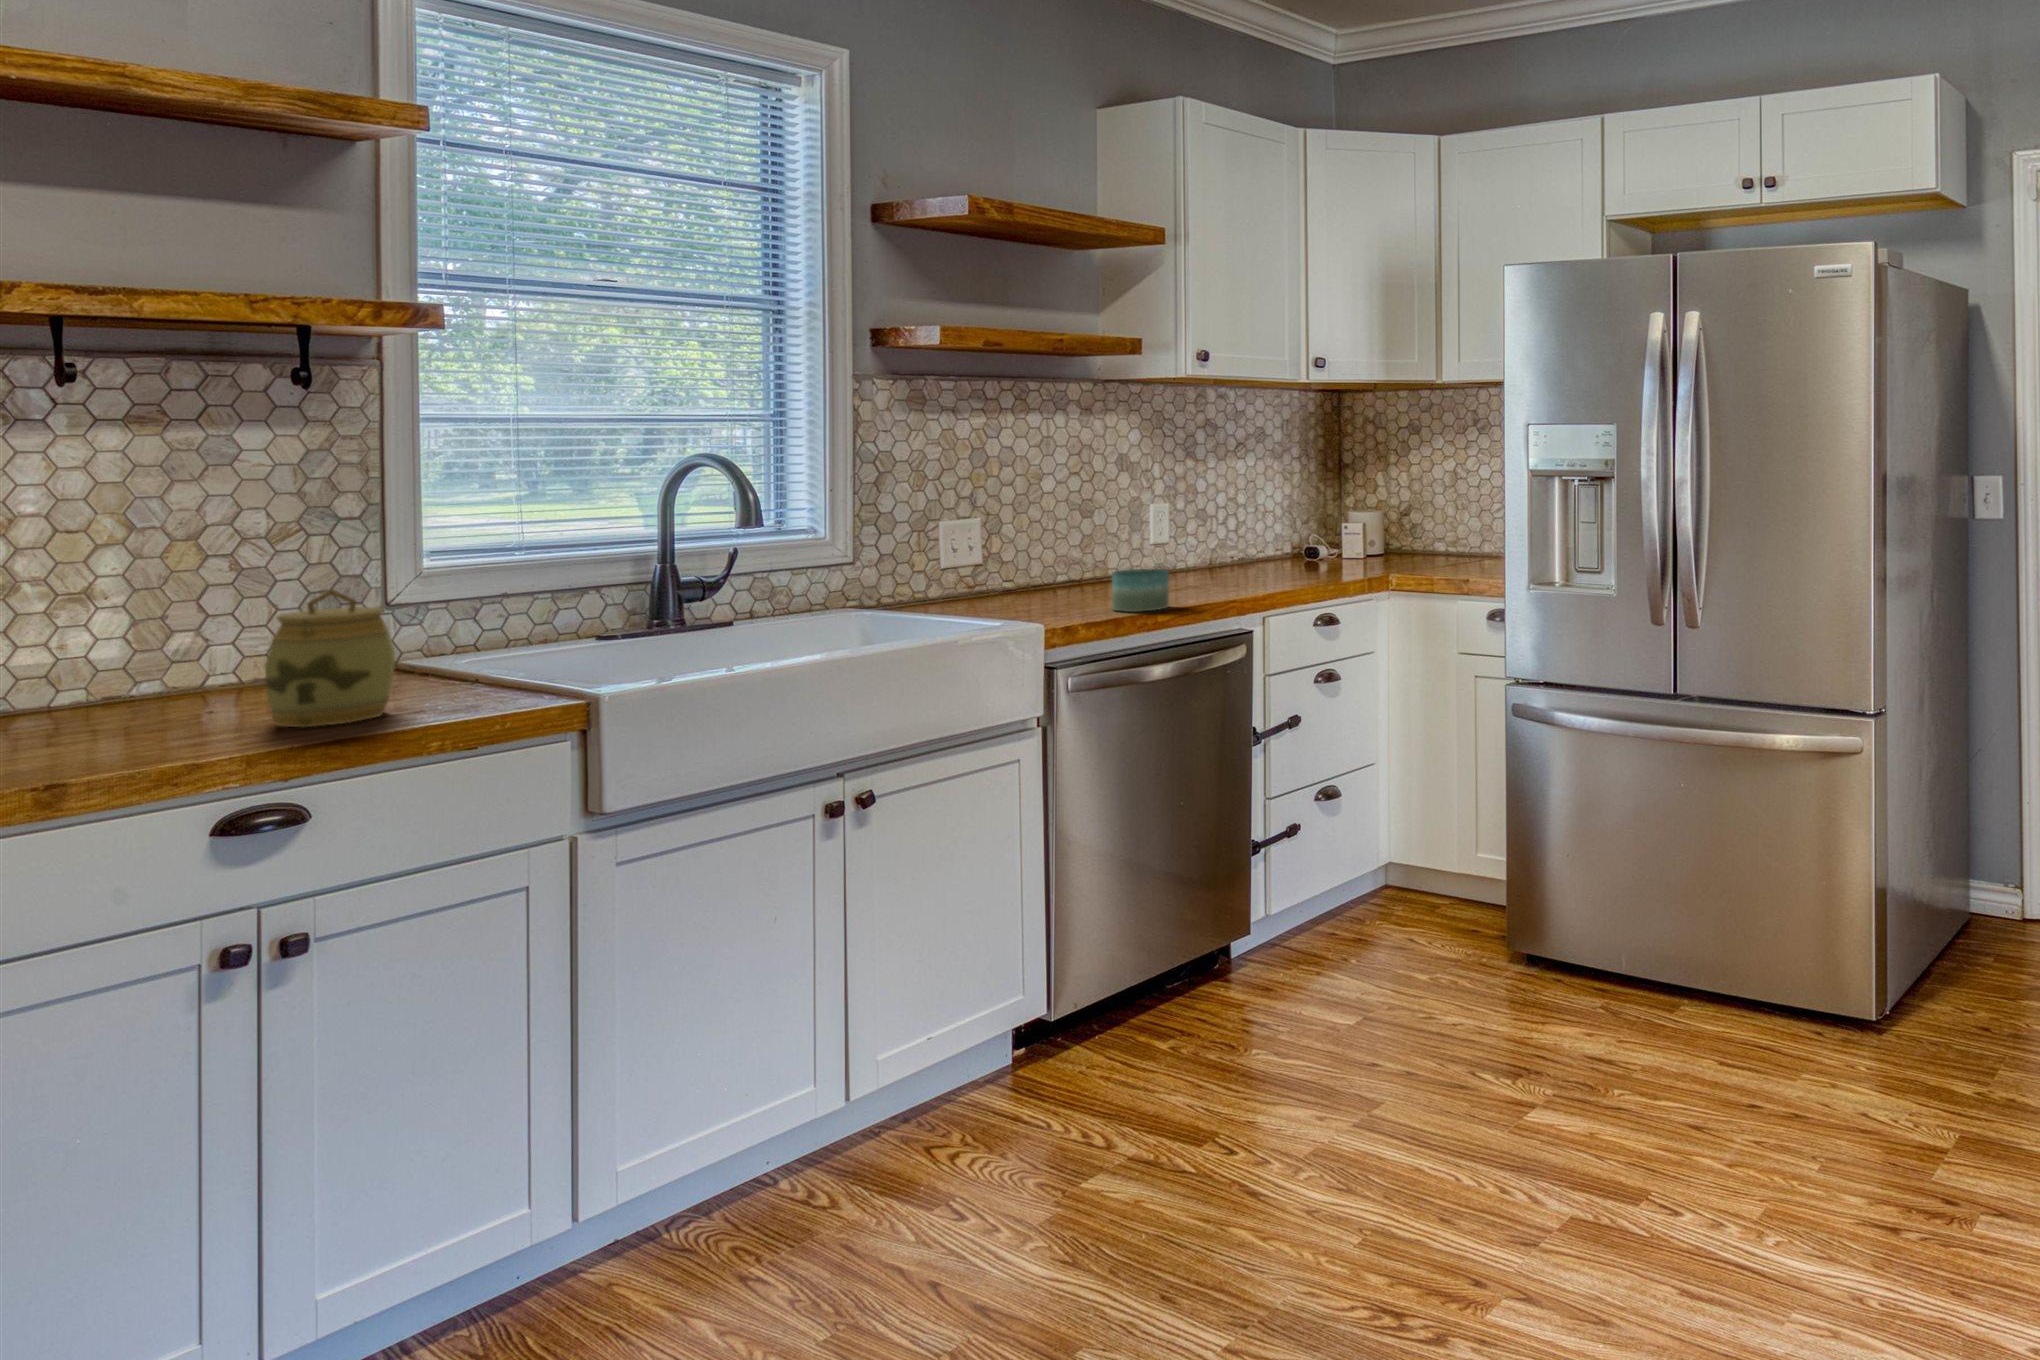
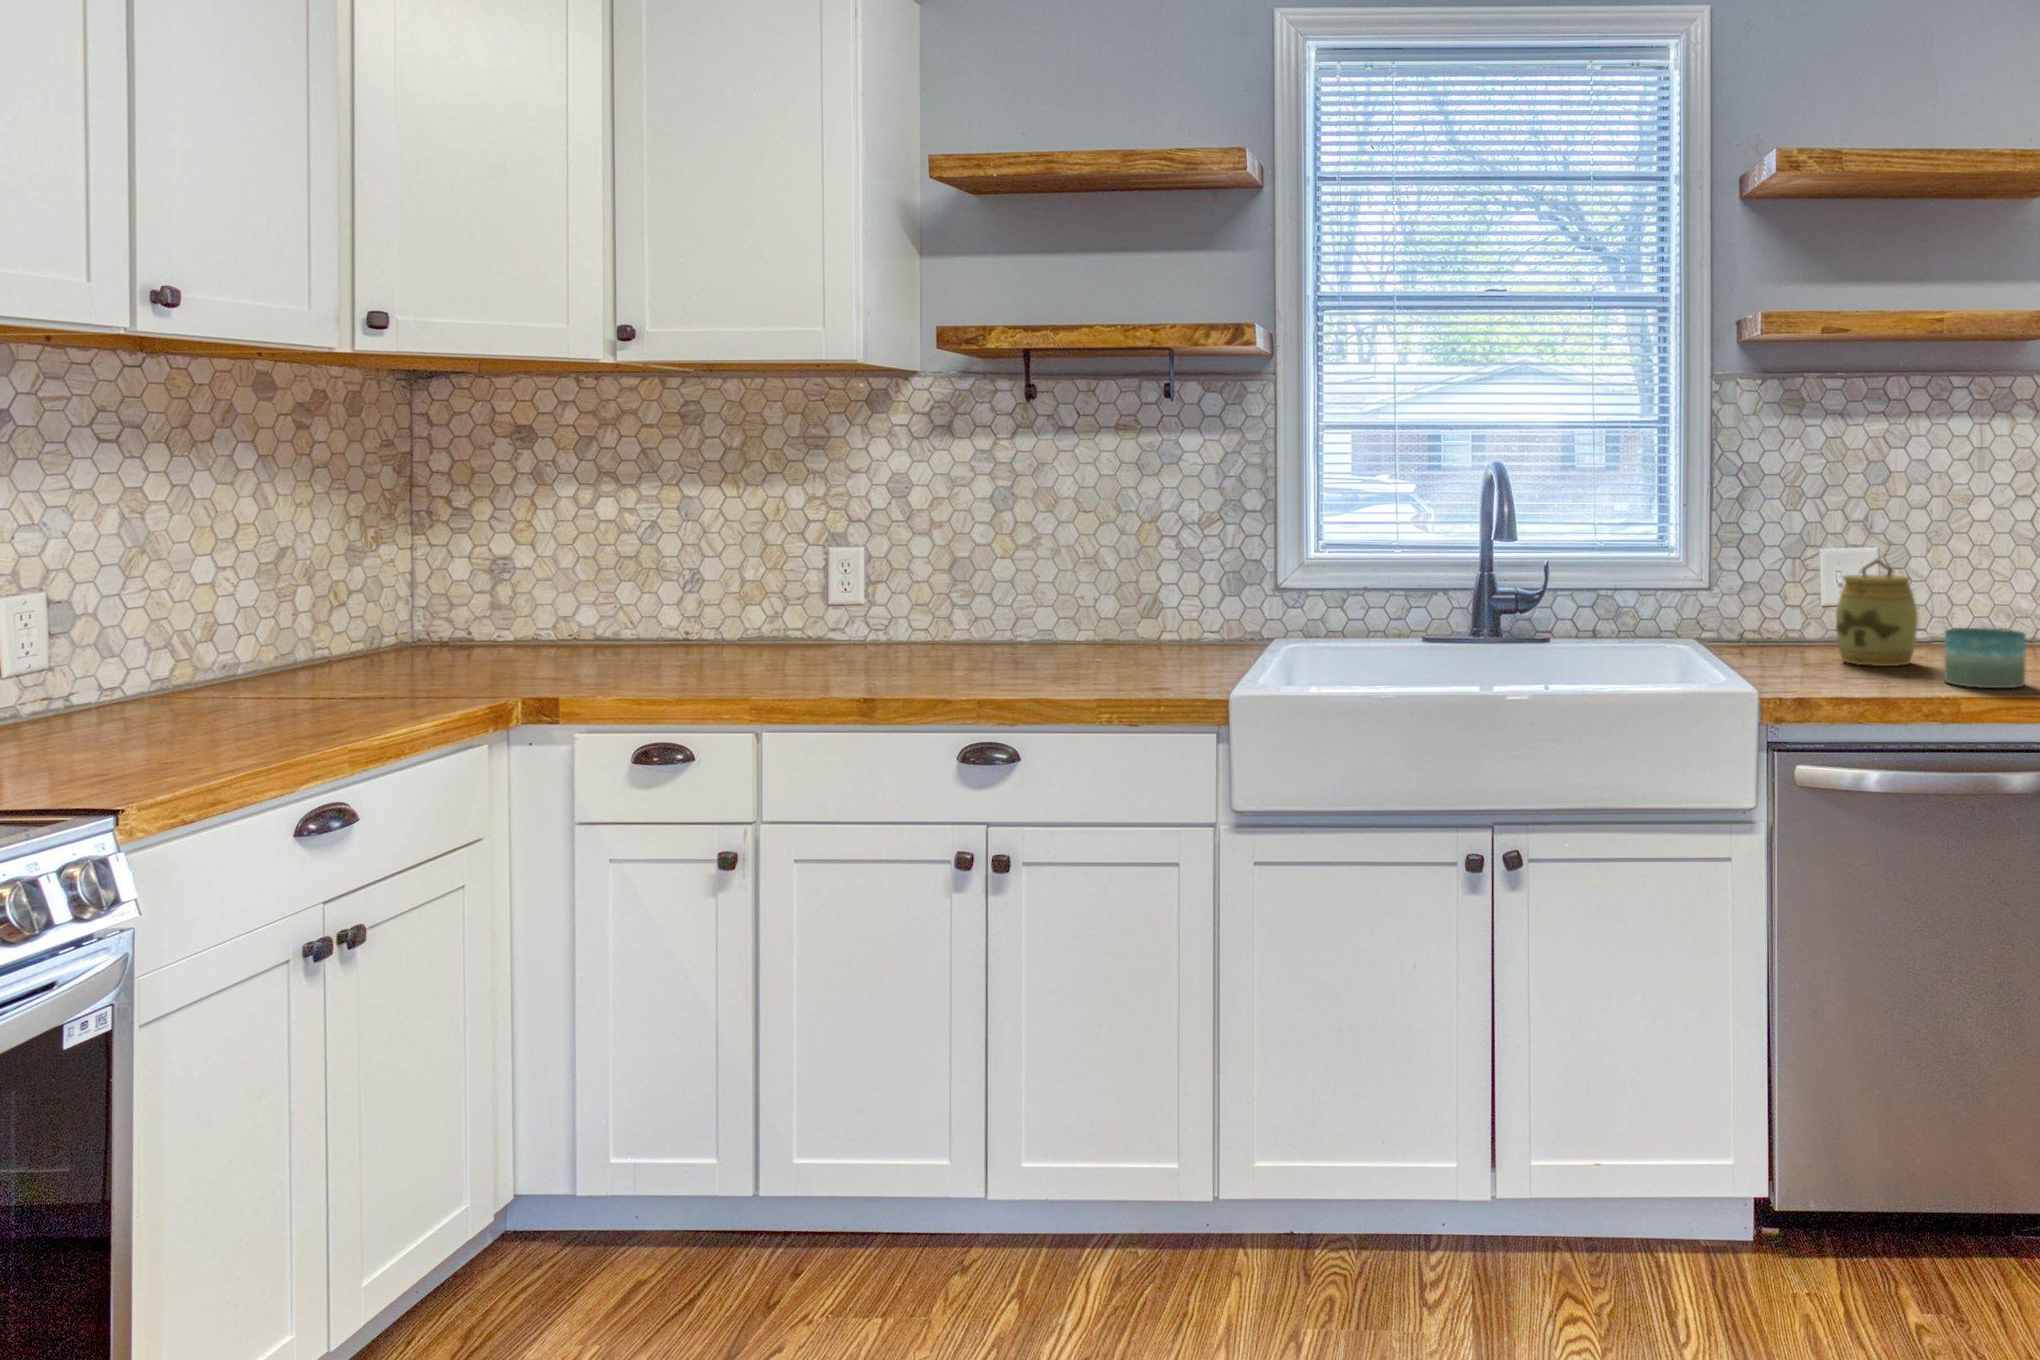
jar: present [265,590,395,727] -> present [1836,559,1918,666]

